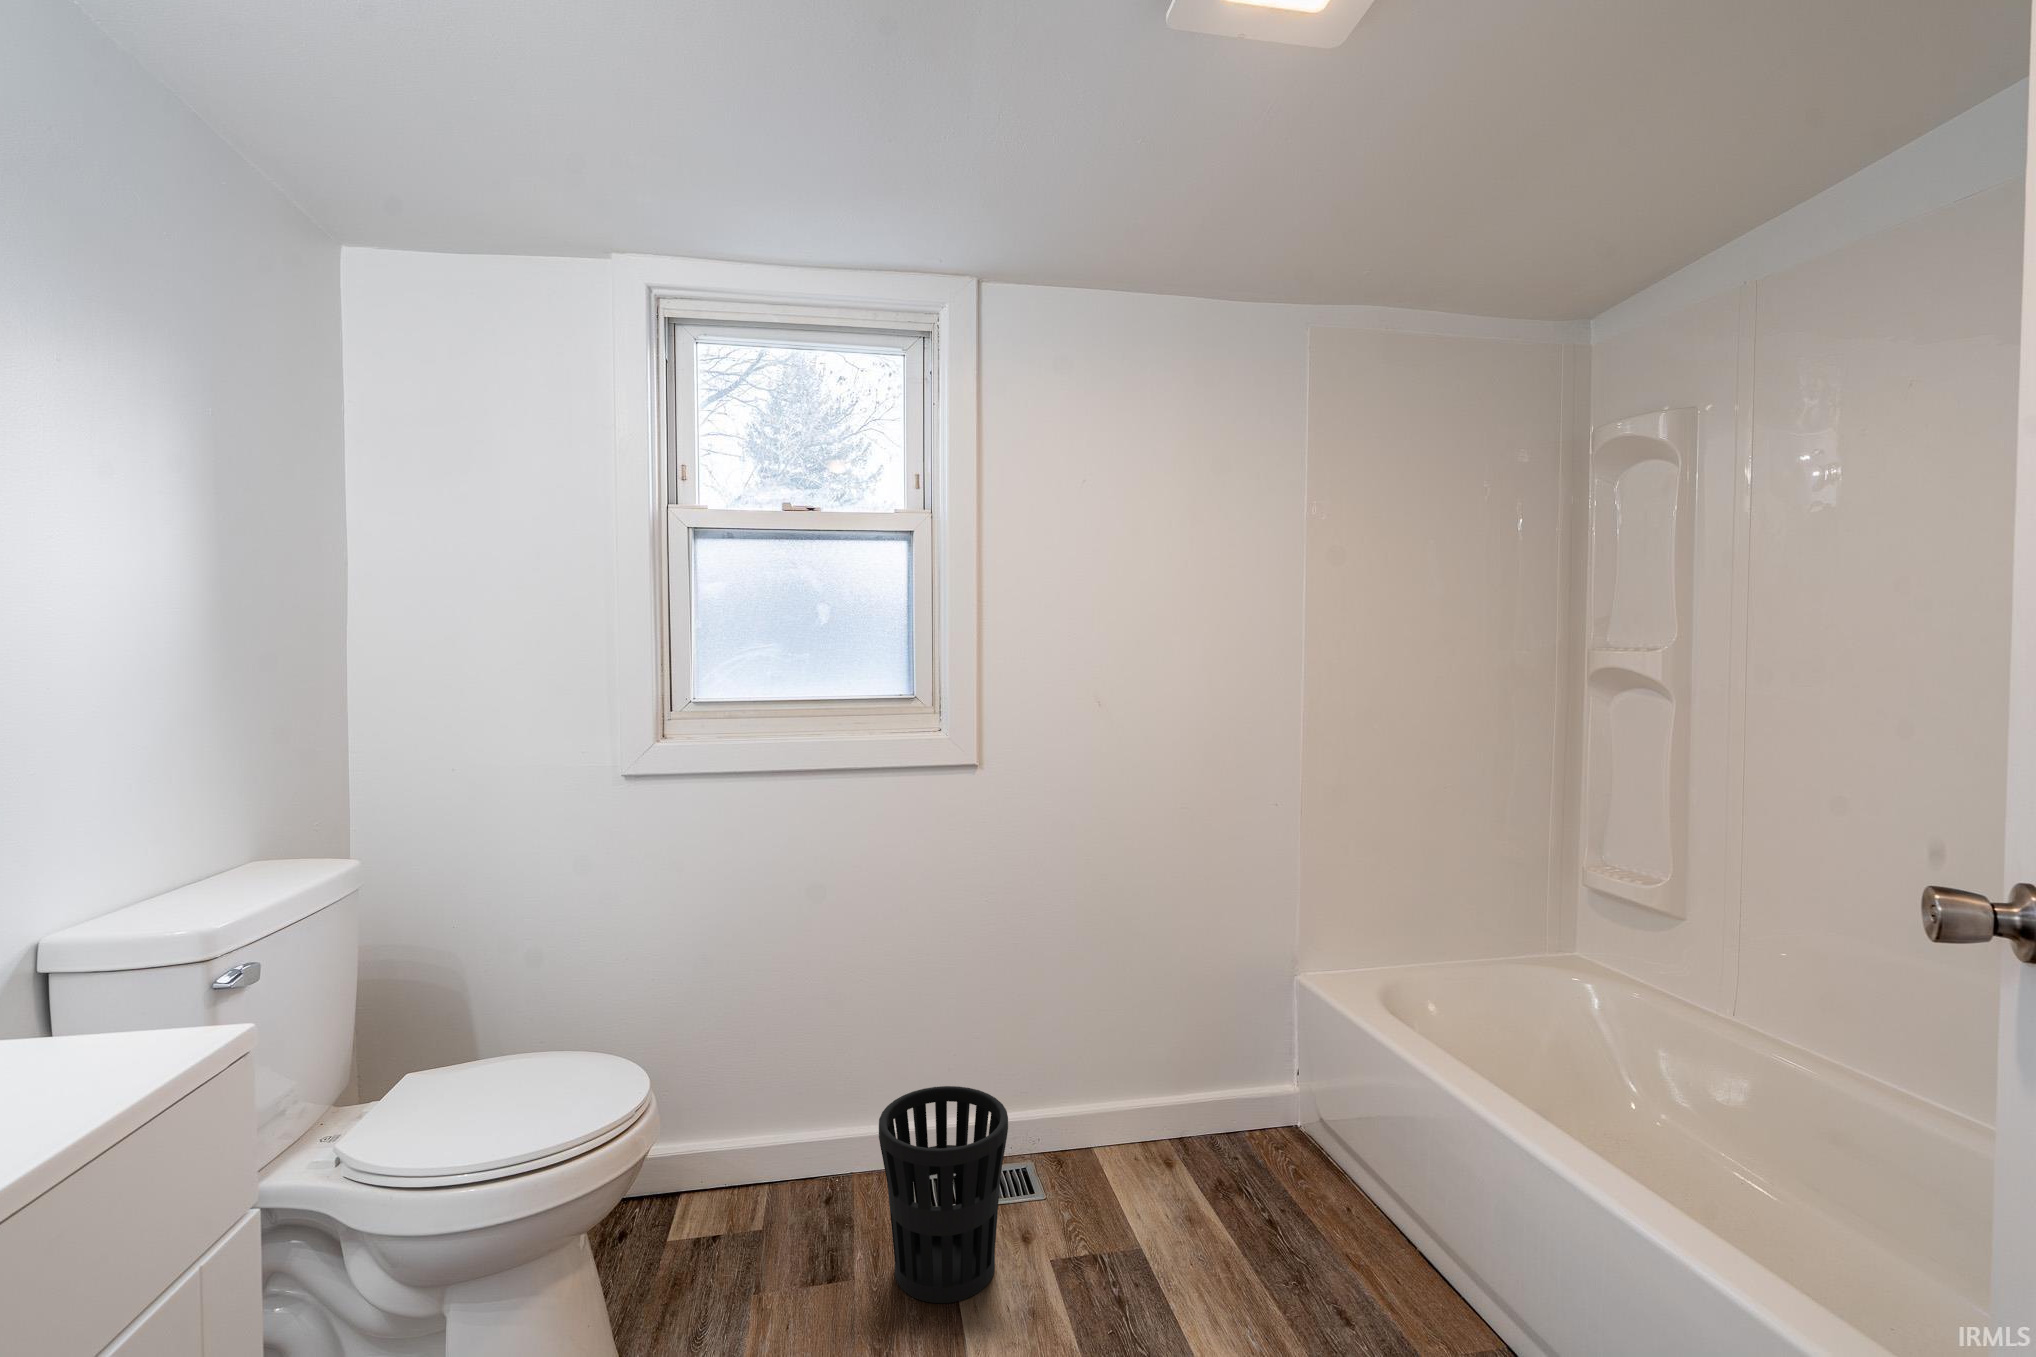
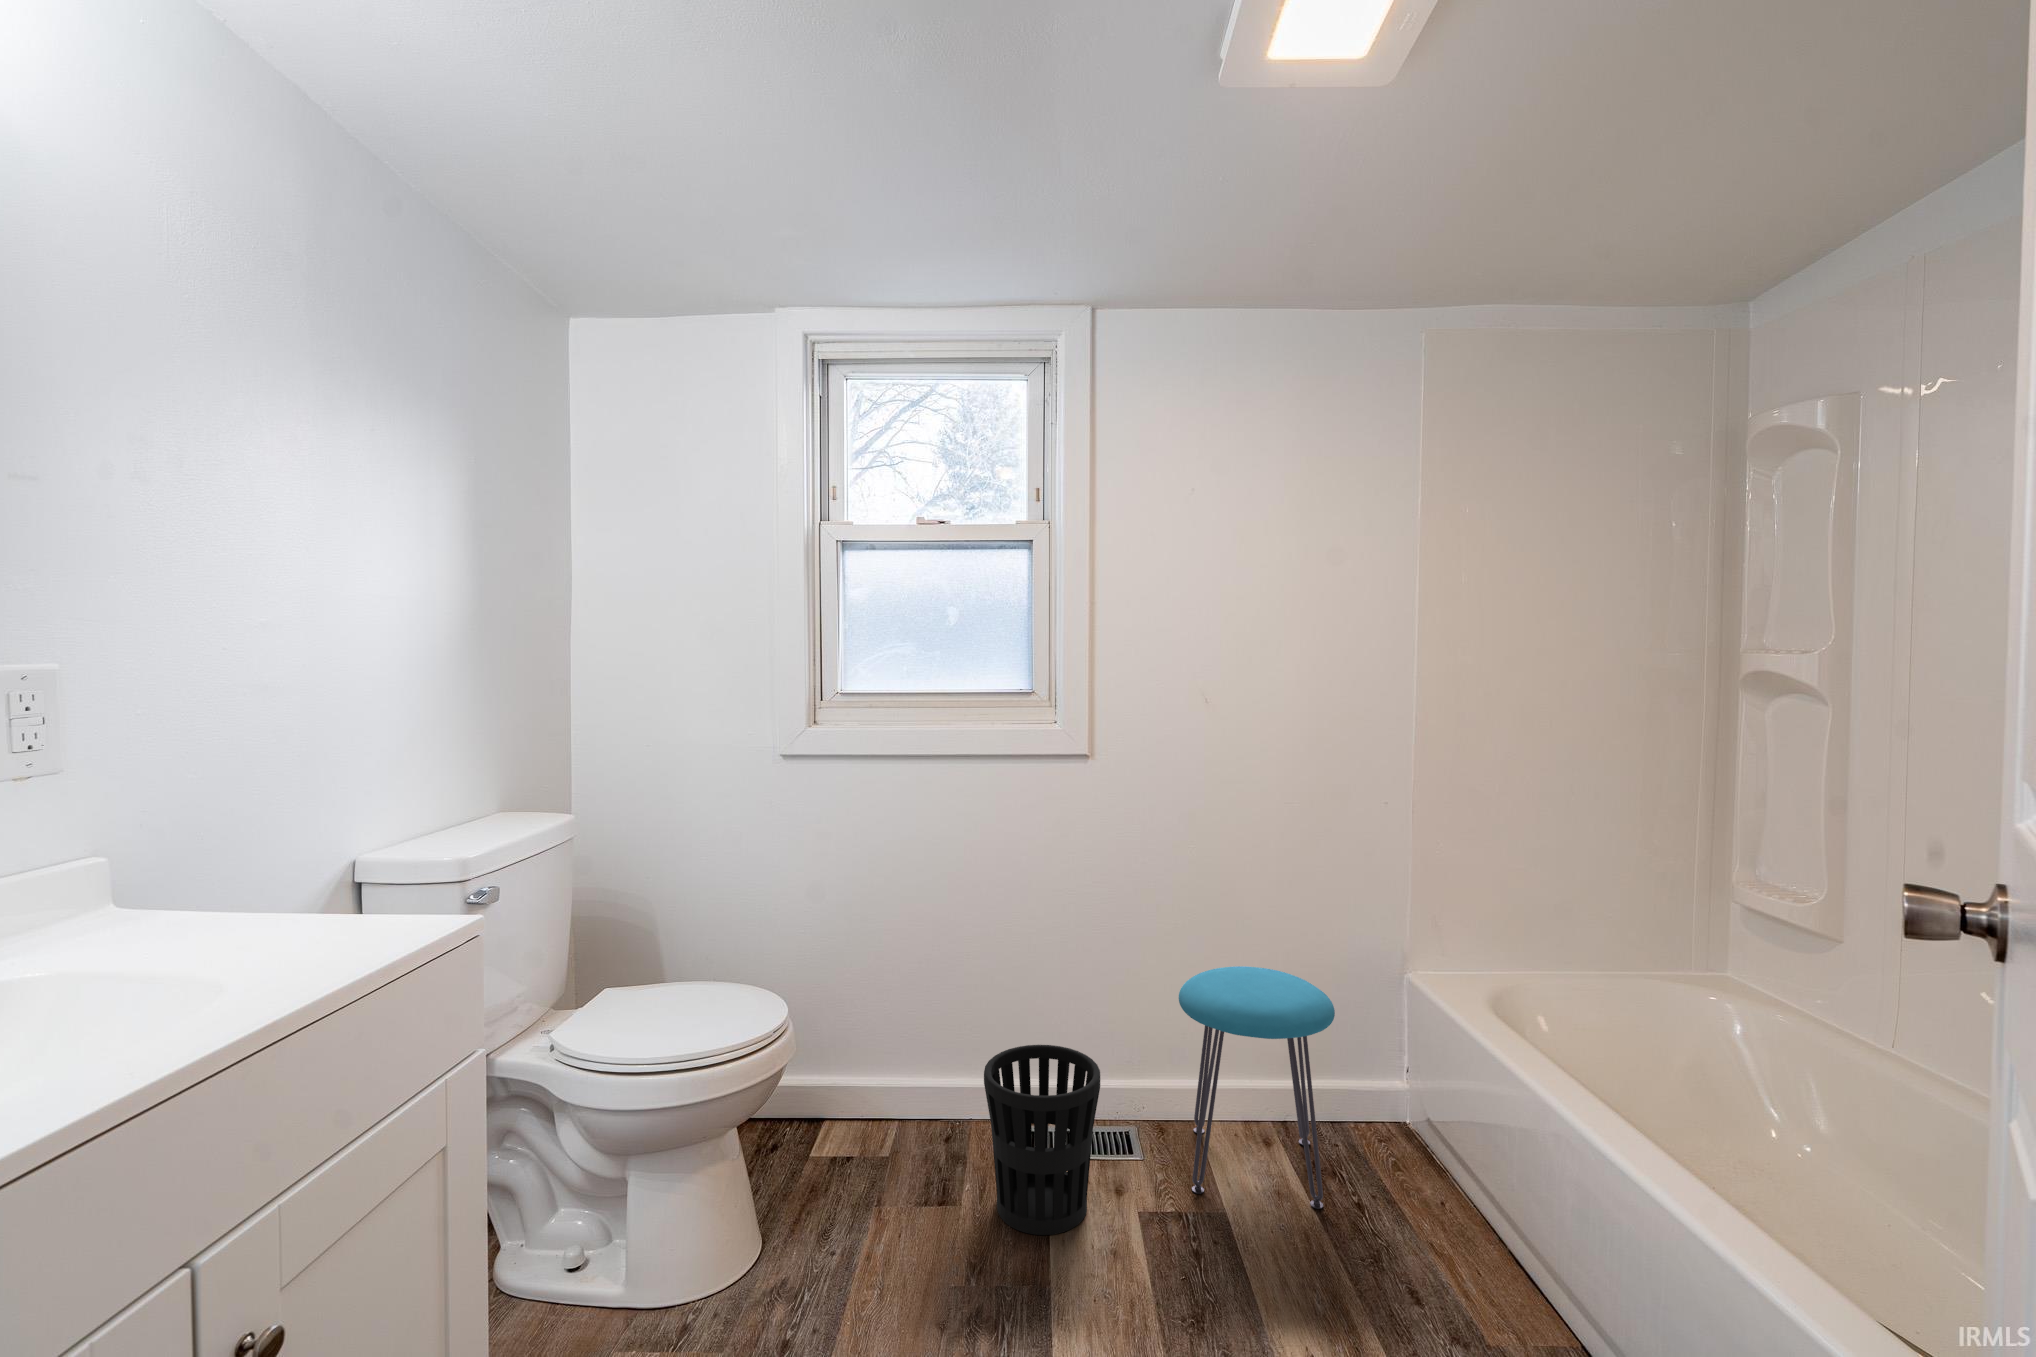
stool: none [1081,981,1241,1231] -> present [1179,966,1335,1209]

